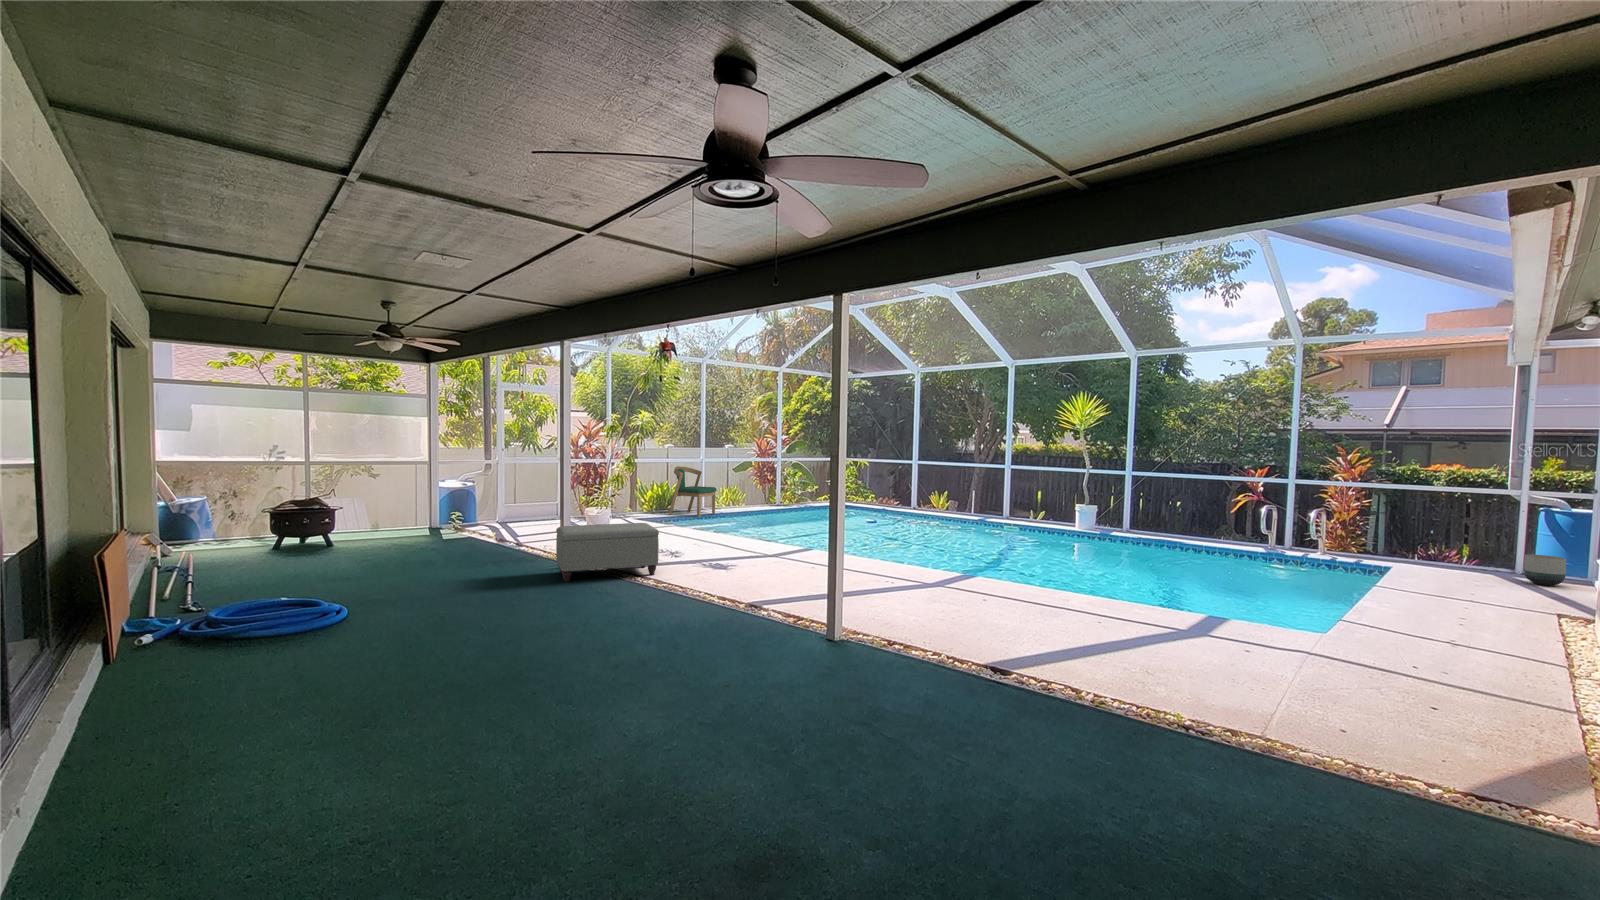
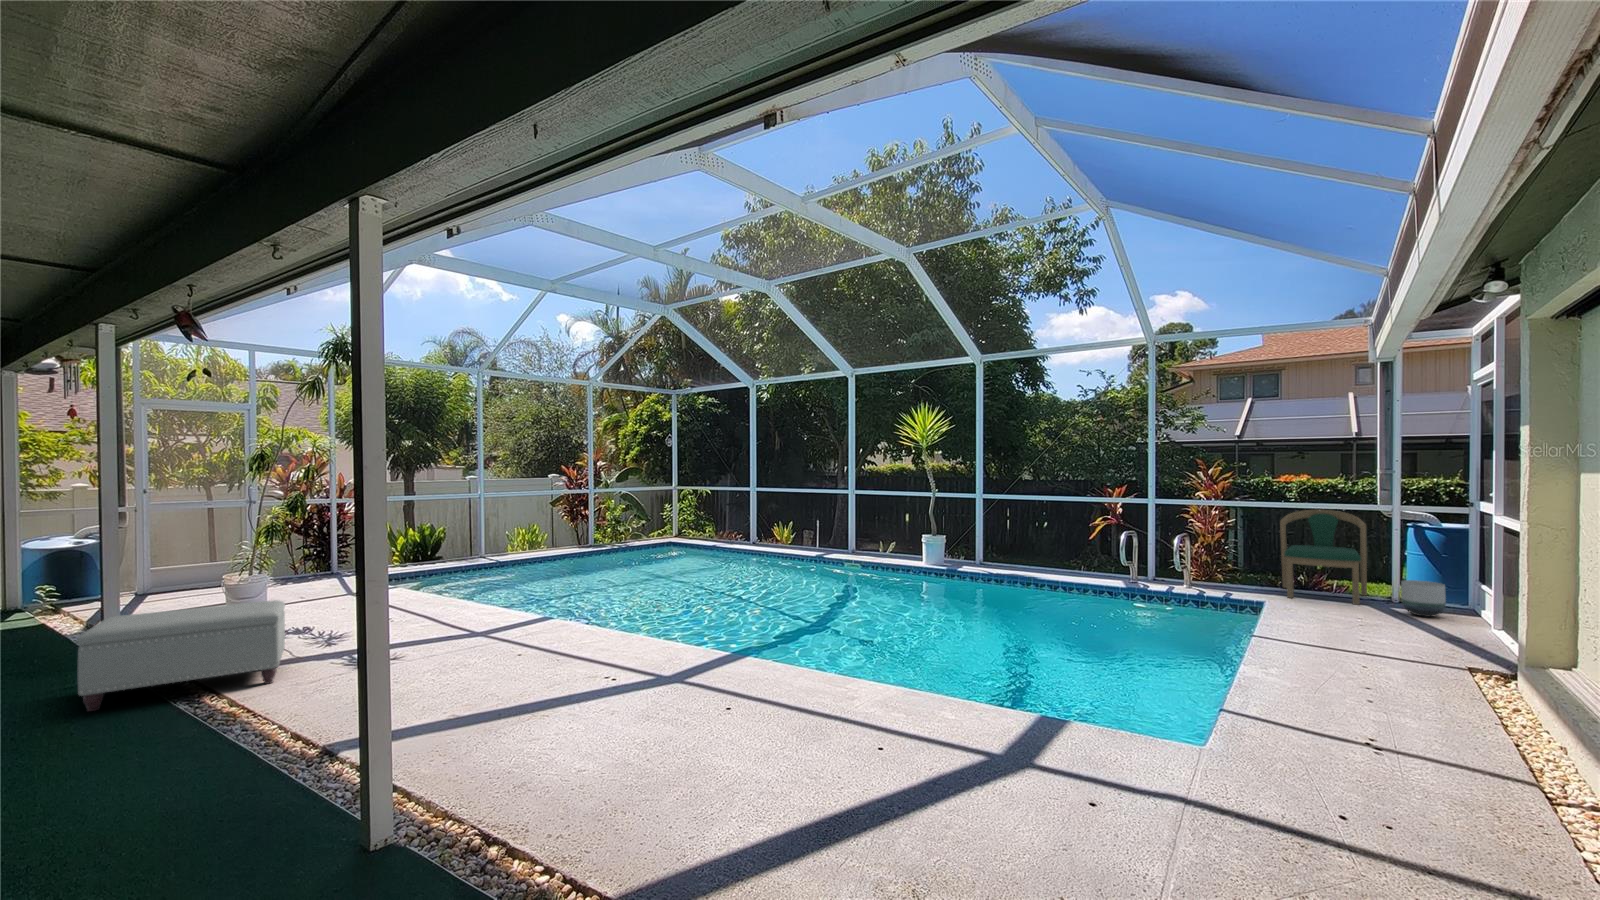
dining chair: present [668,466,716,517] -> present [1280,510,1367,605]

